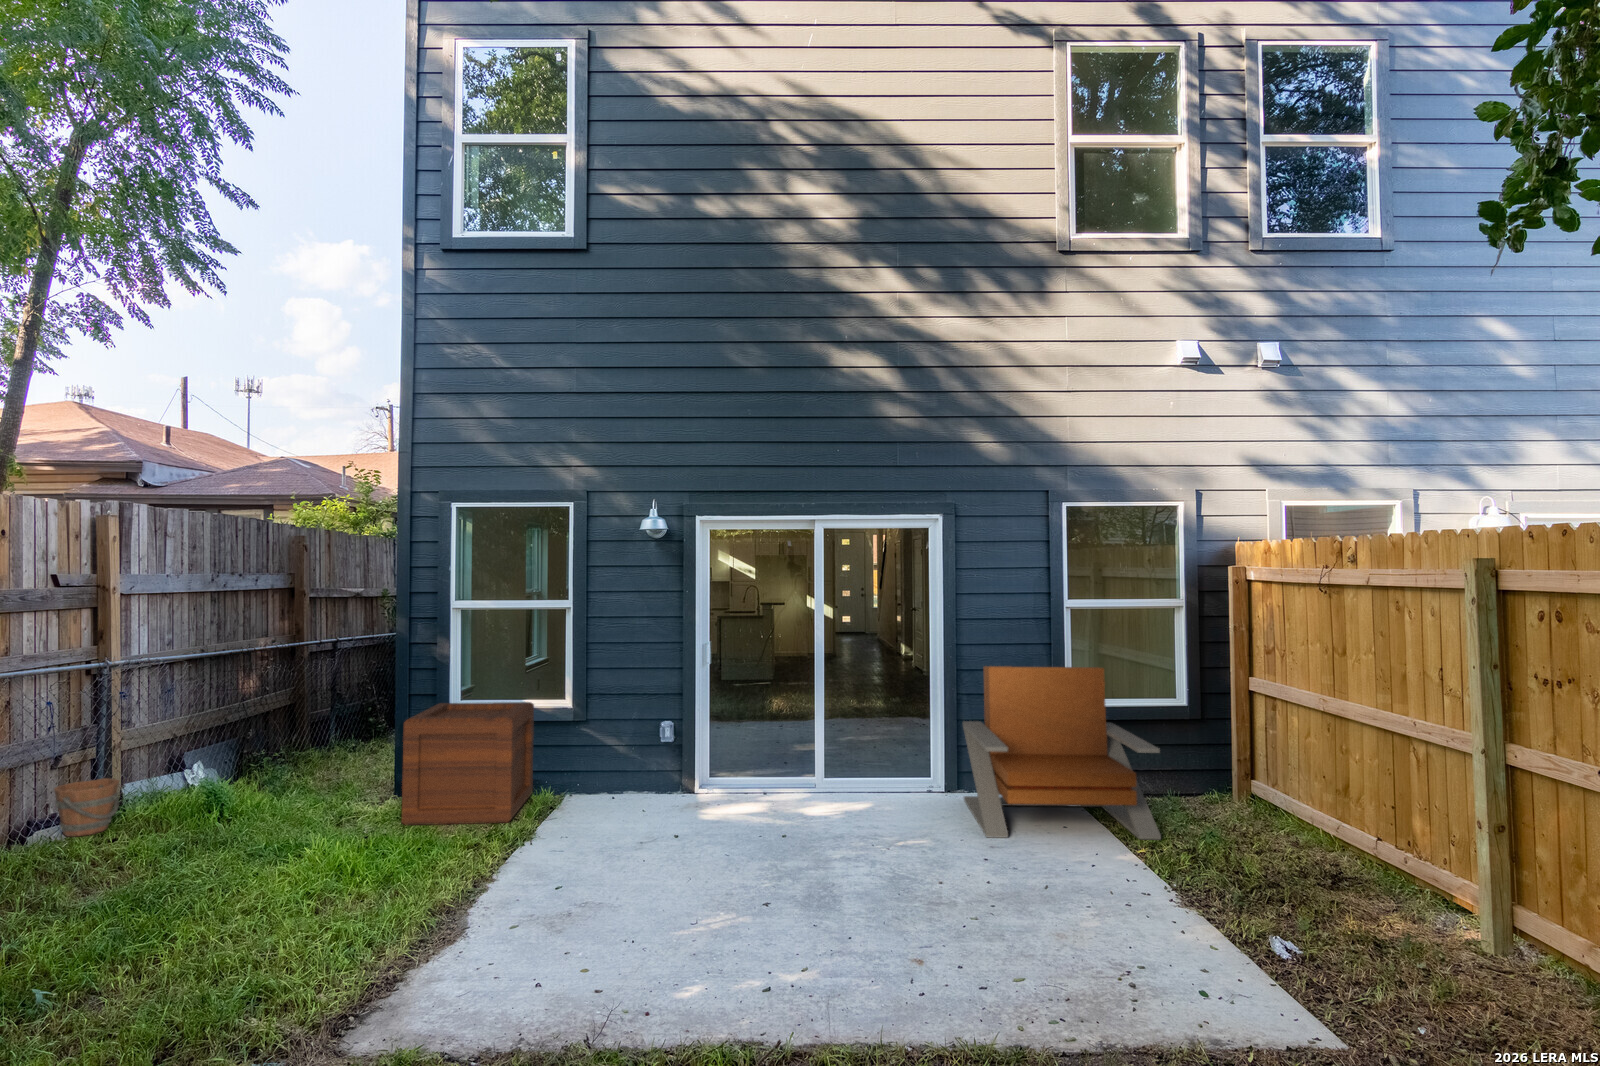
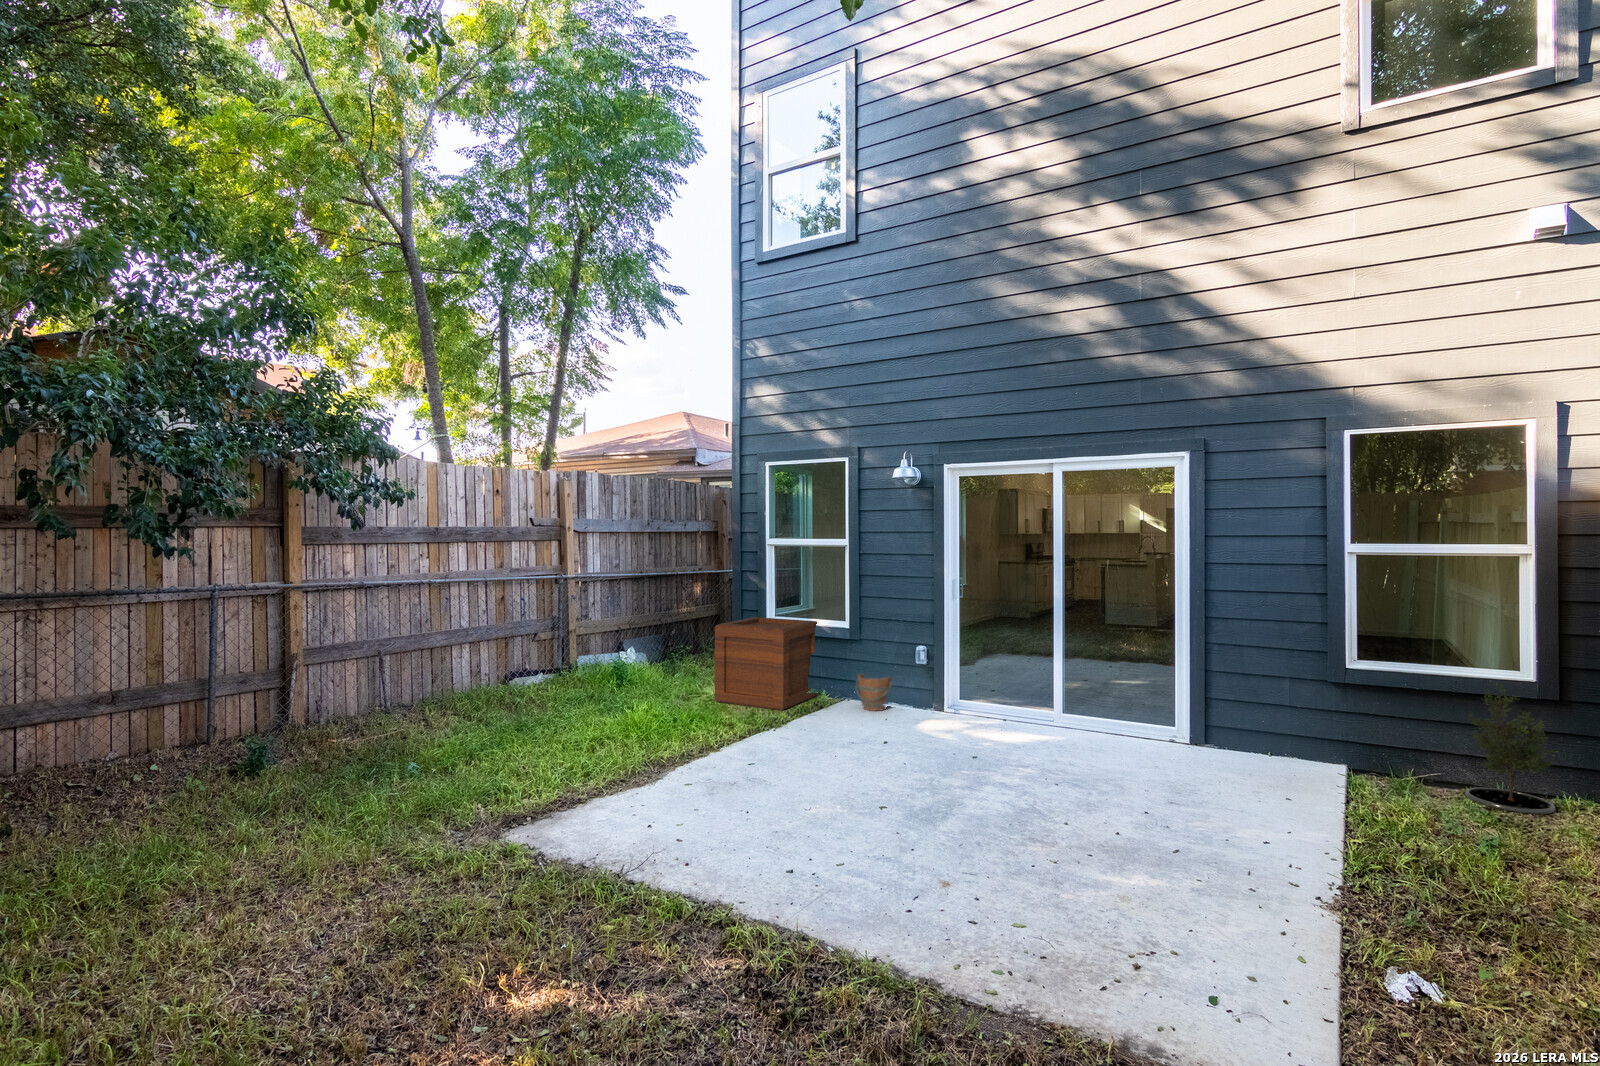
lounge chair: present [963,666,1161,840] -> none [1184,614,1415,827]
potted tree: none [1153,709,1213,813] -> present [1465,683,1558,814]
bucket: present [54,778,119,836] -> present [856,674,893,711]

